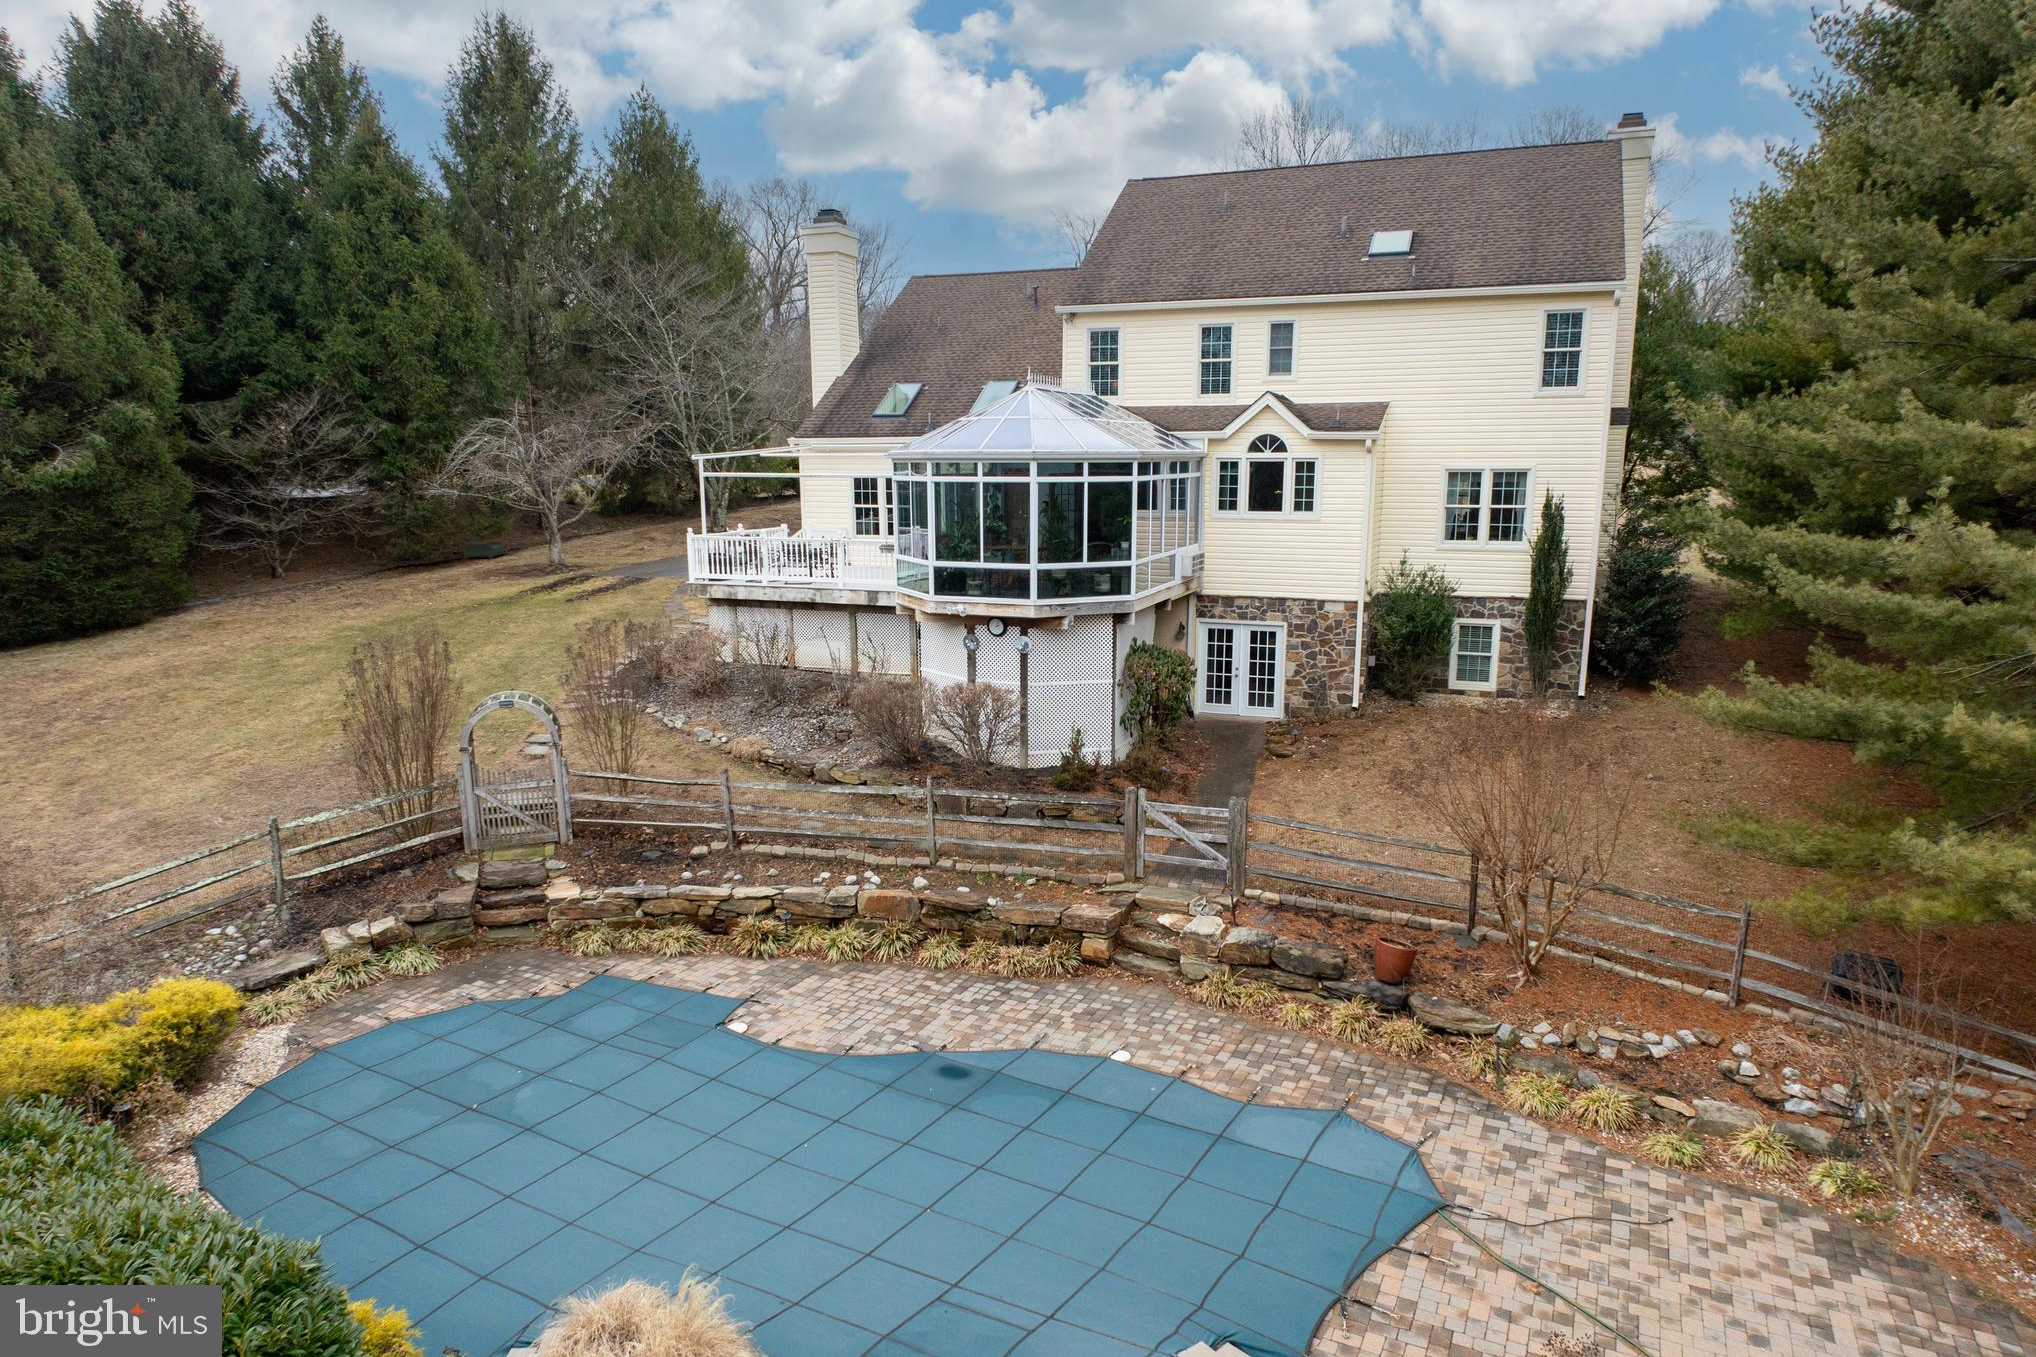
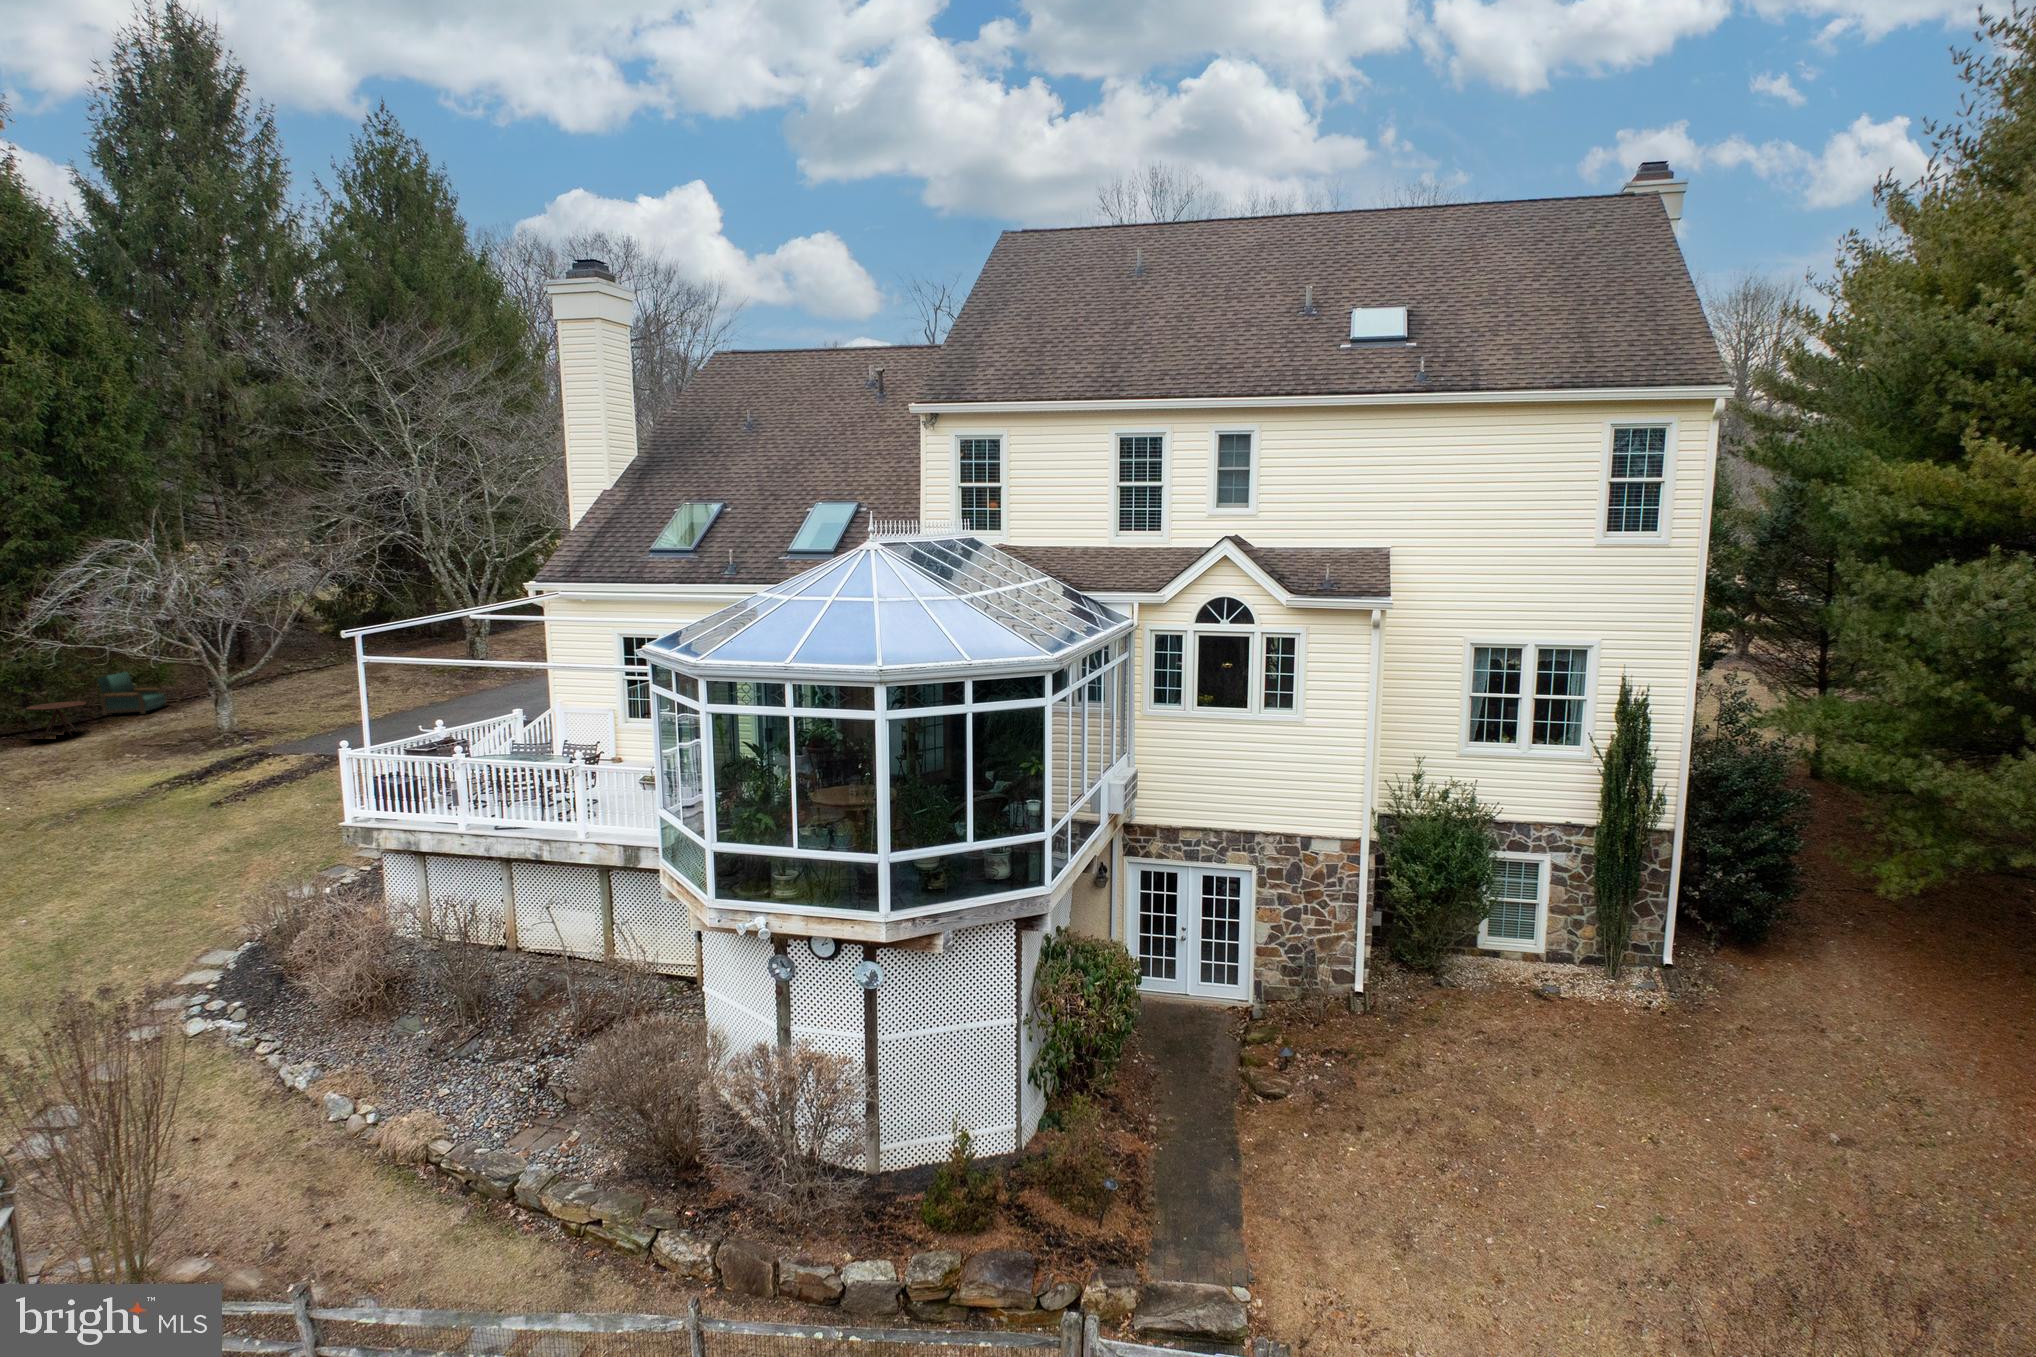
round table: none [423,545,460,570] -> present [26,701,86,739]

